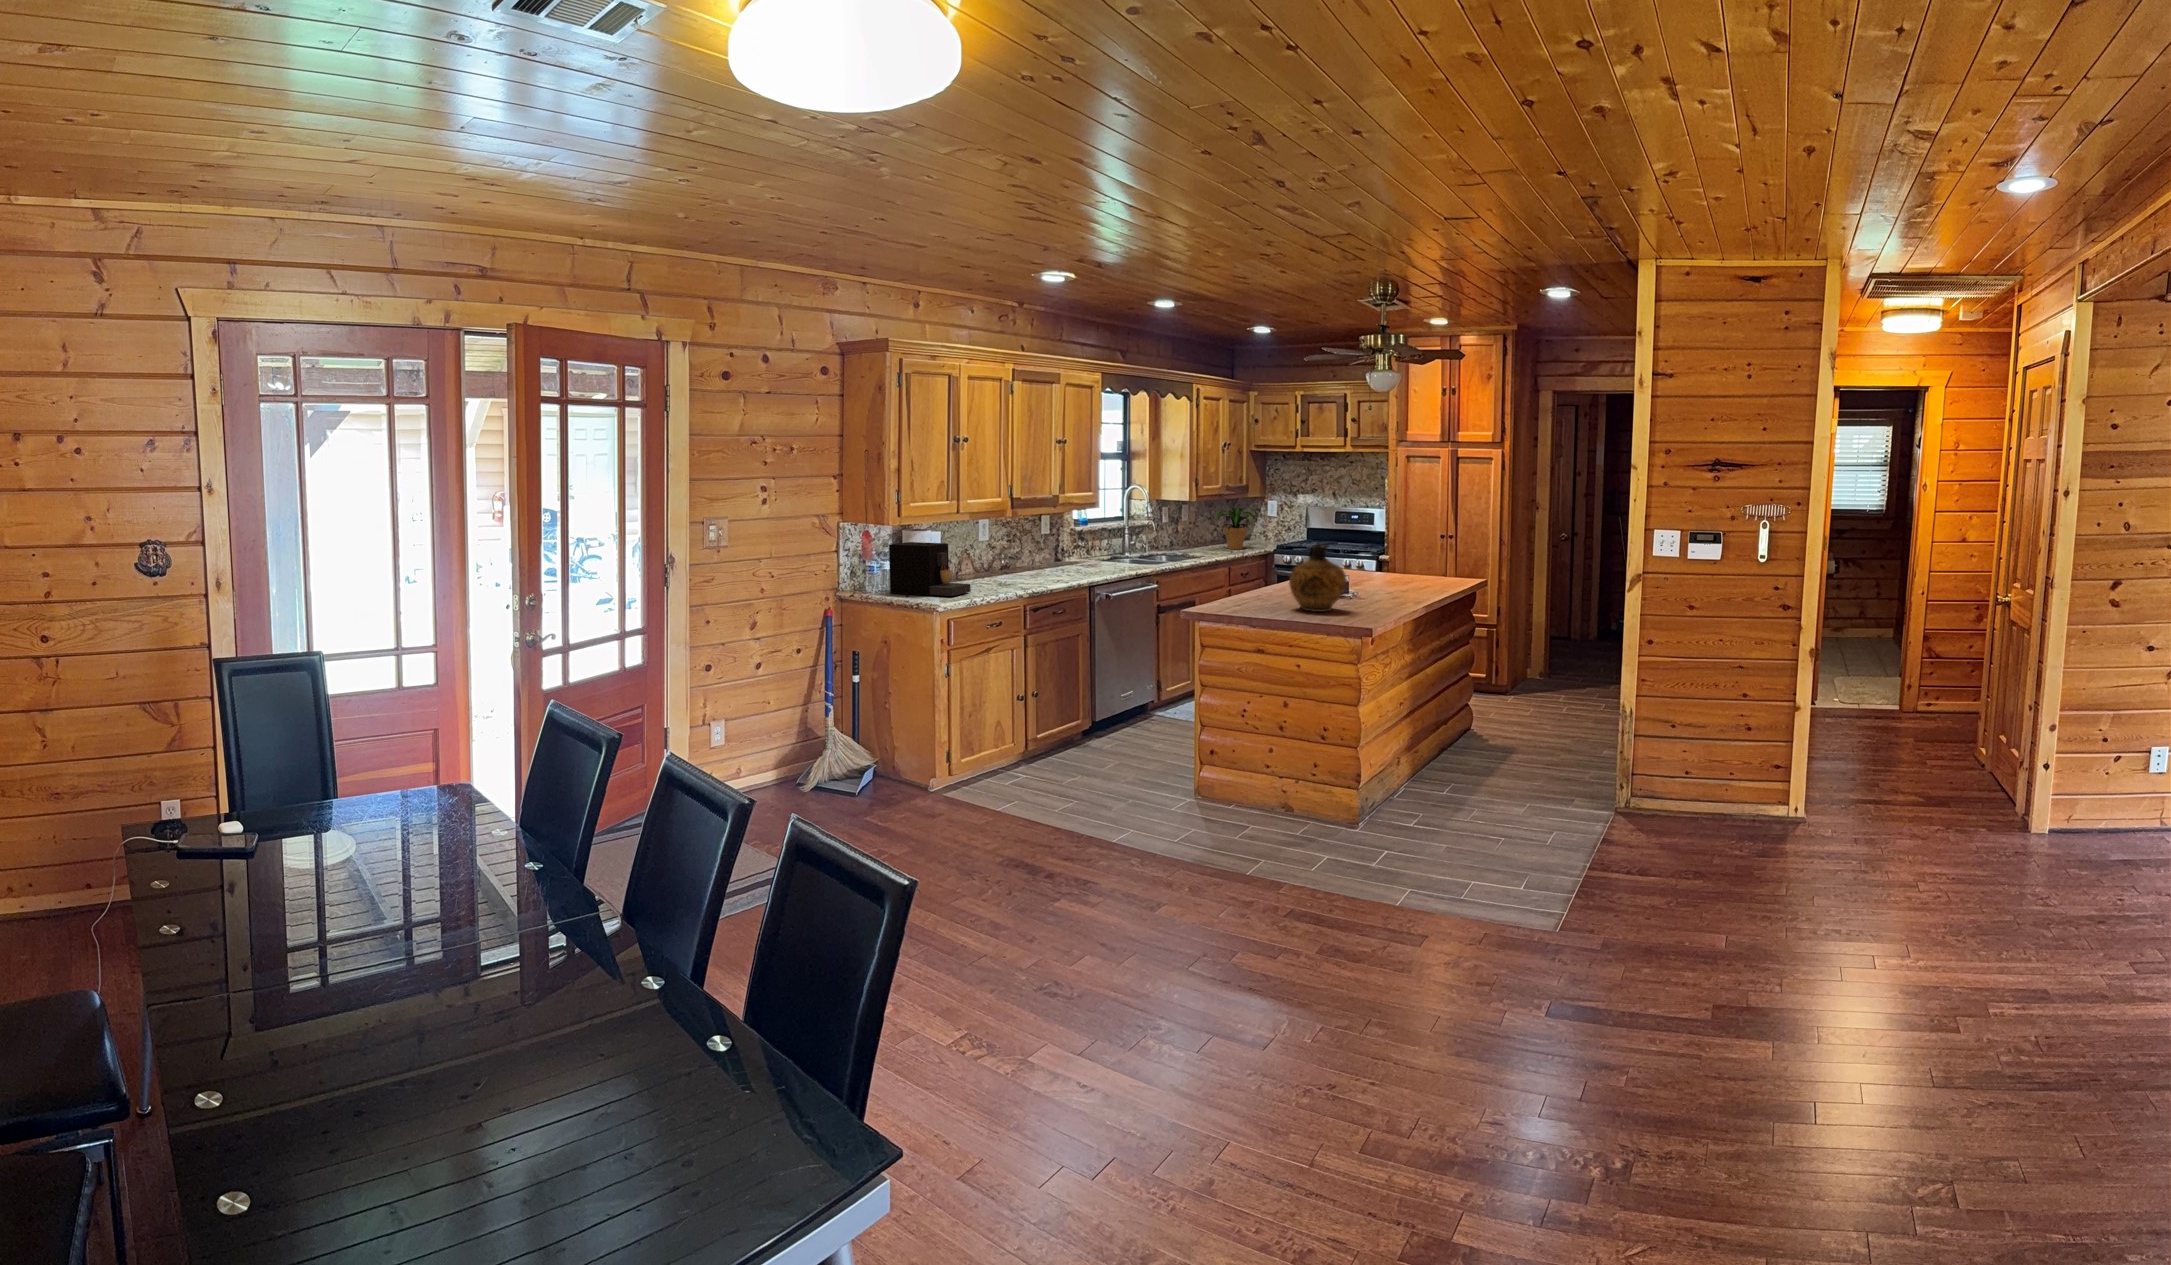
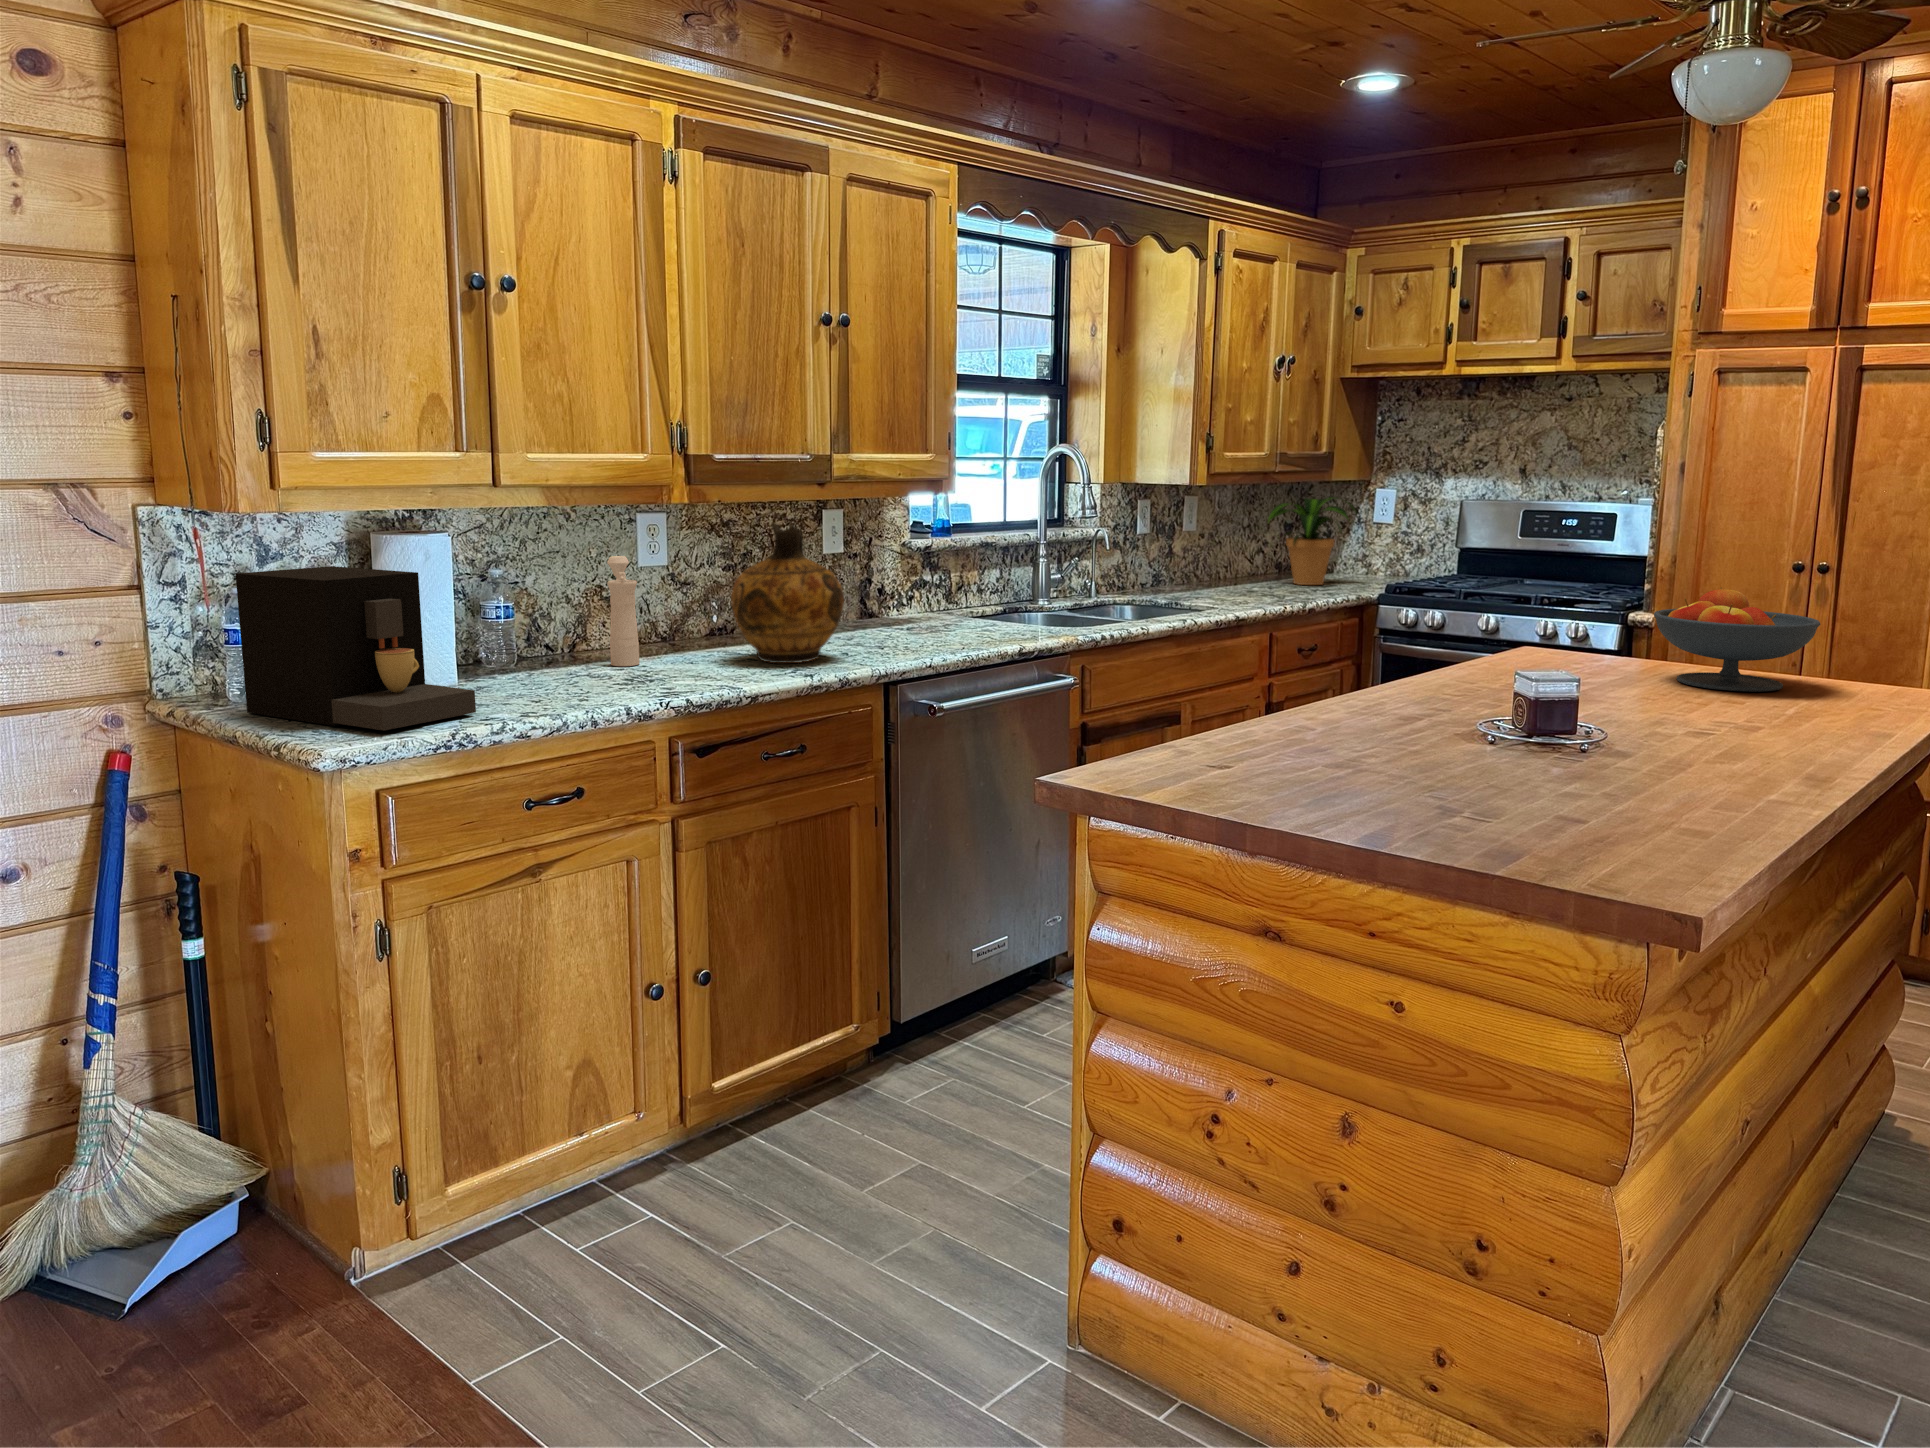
pepper mill: none [977,538,993,580] -> present [607,556,639,666]
ceramic jug: present [1289,544,1347,612] -> present [731,523,844,663]
fruit bowl: none [1384,544,1446,583] -> present [1654,587,1820,692]

